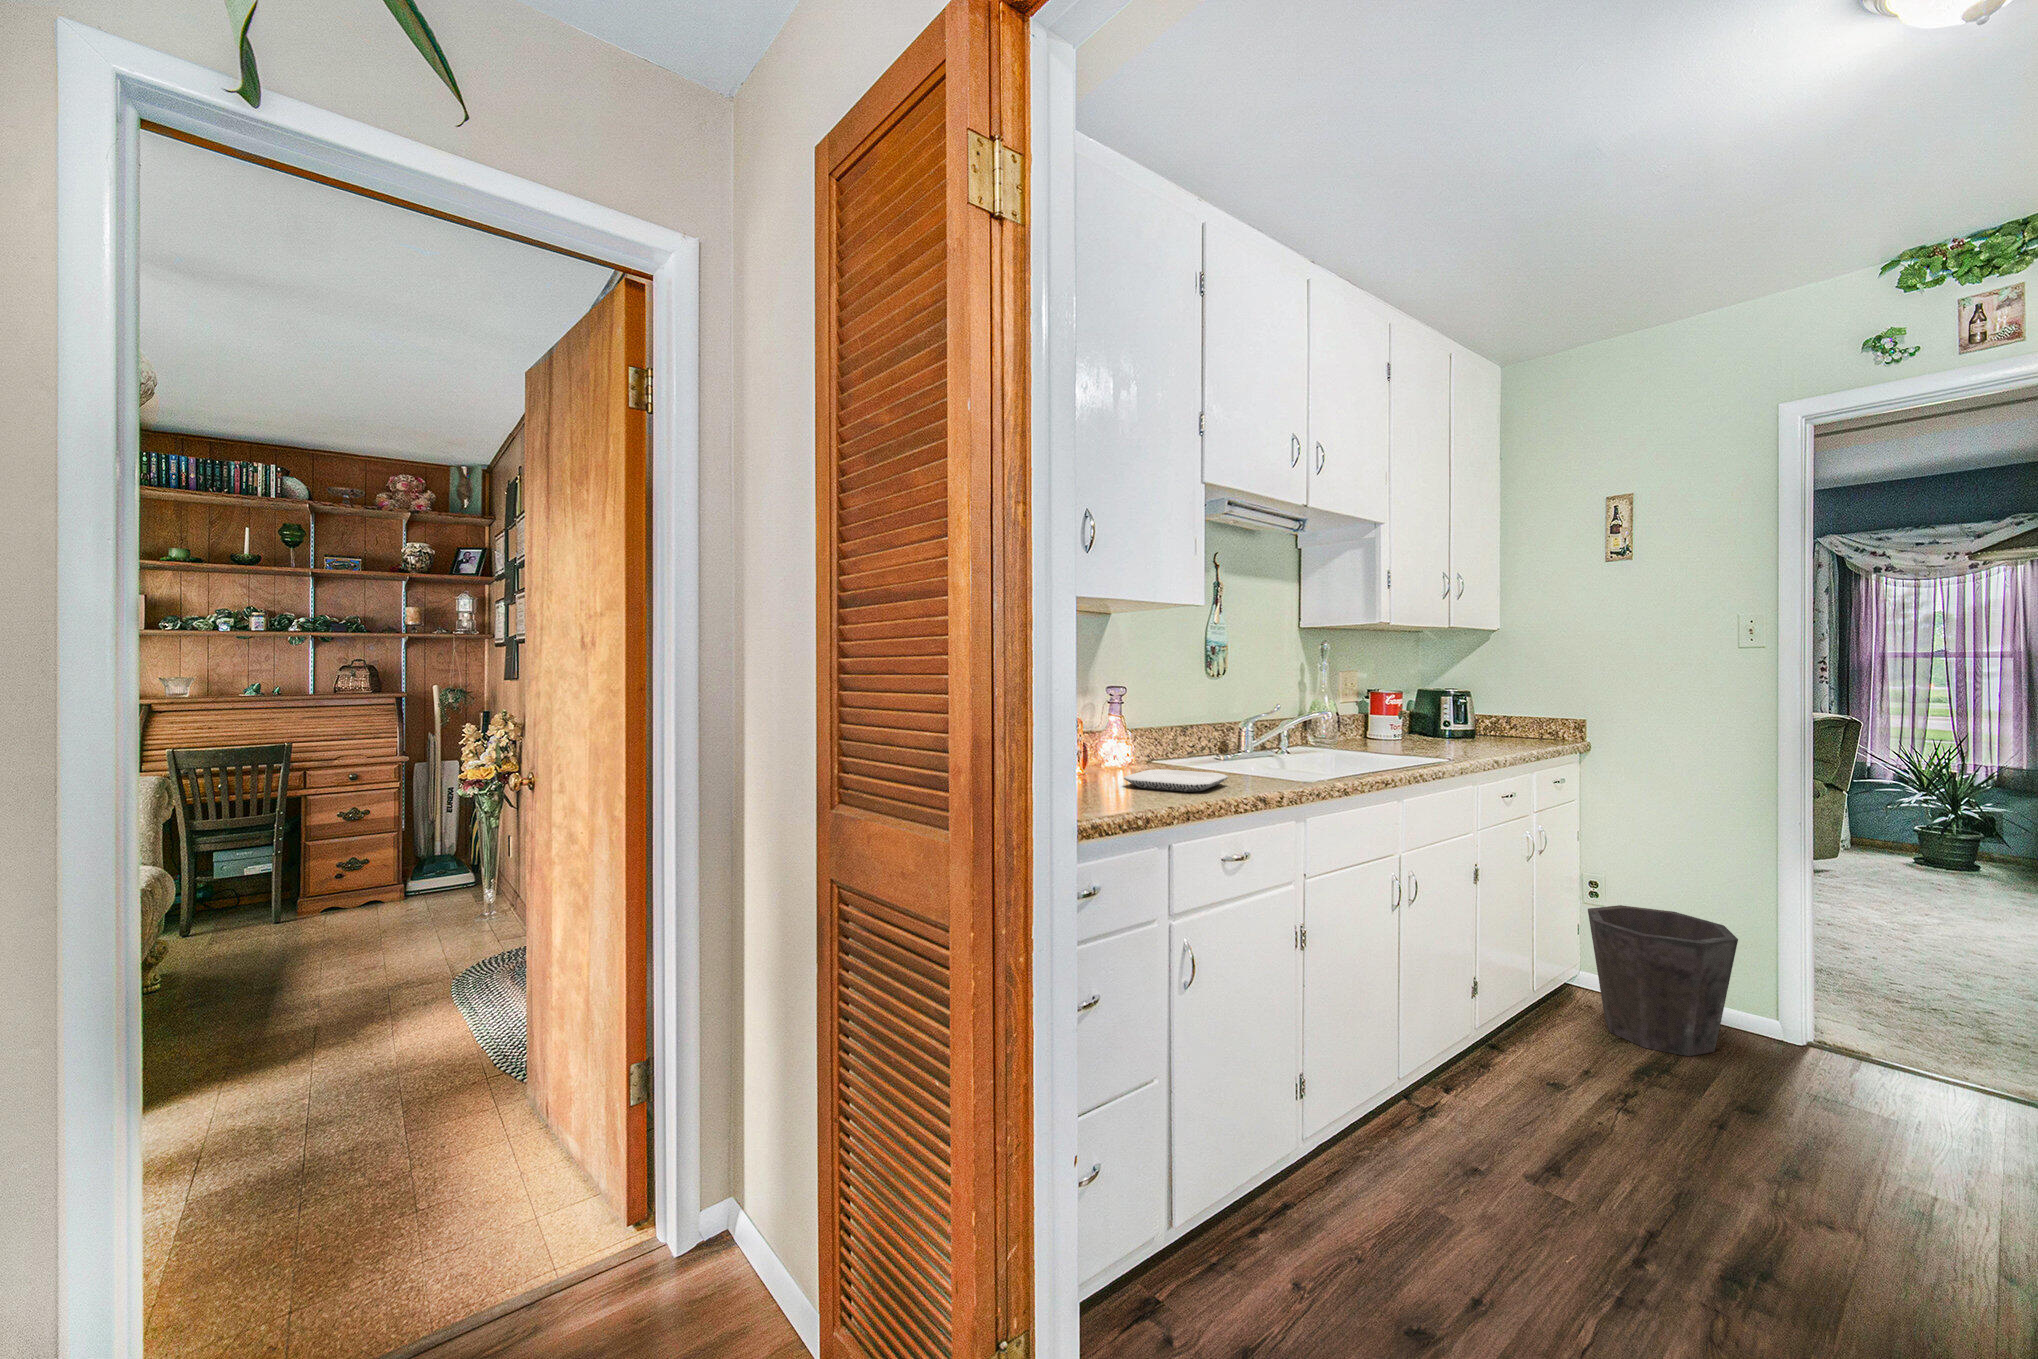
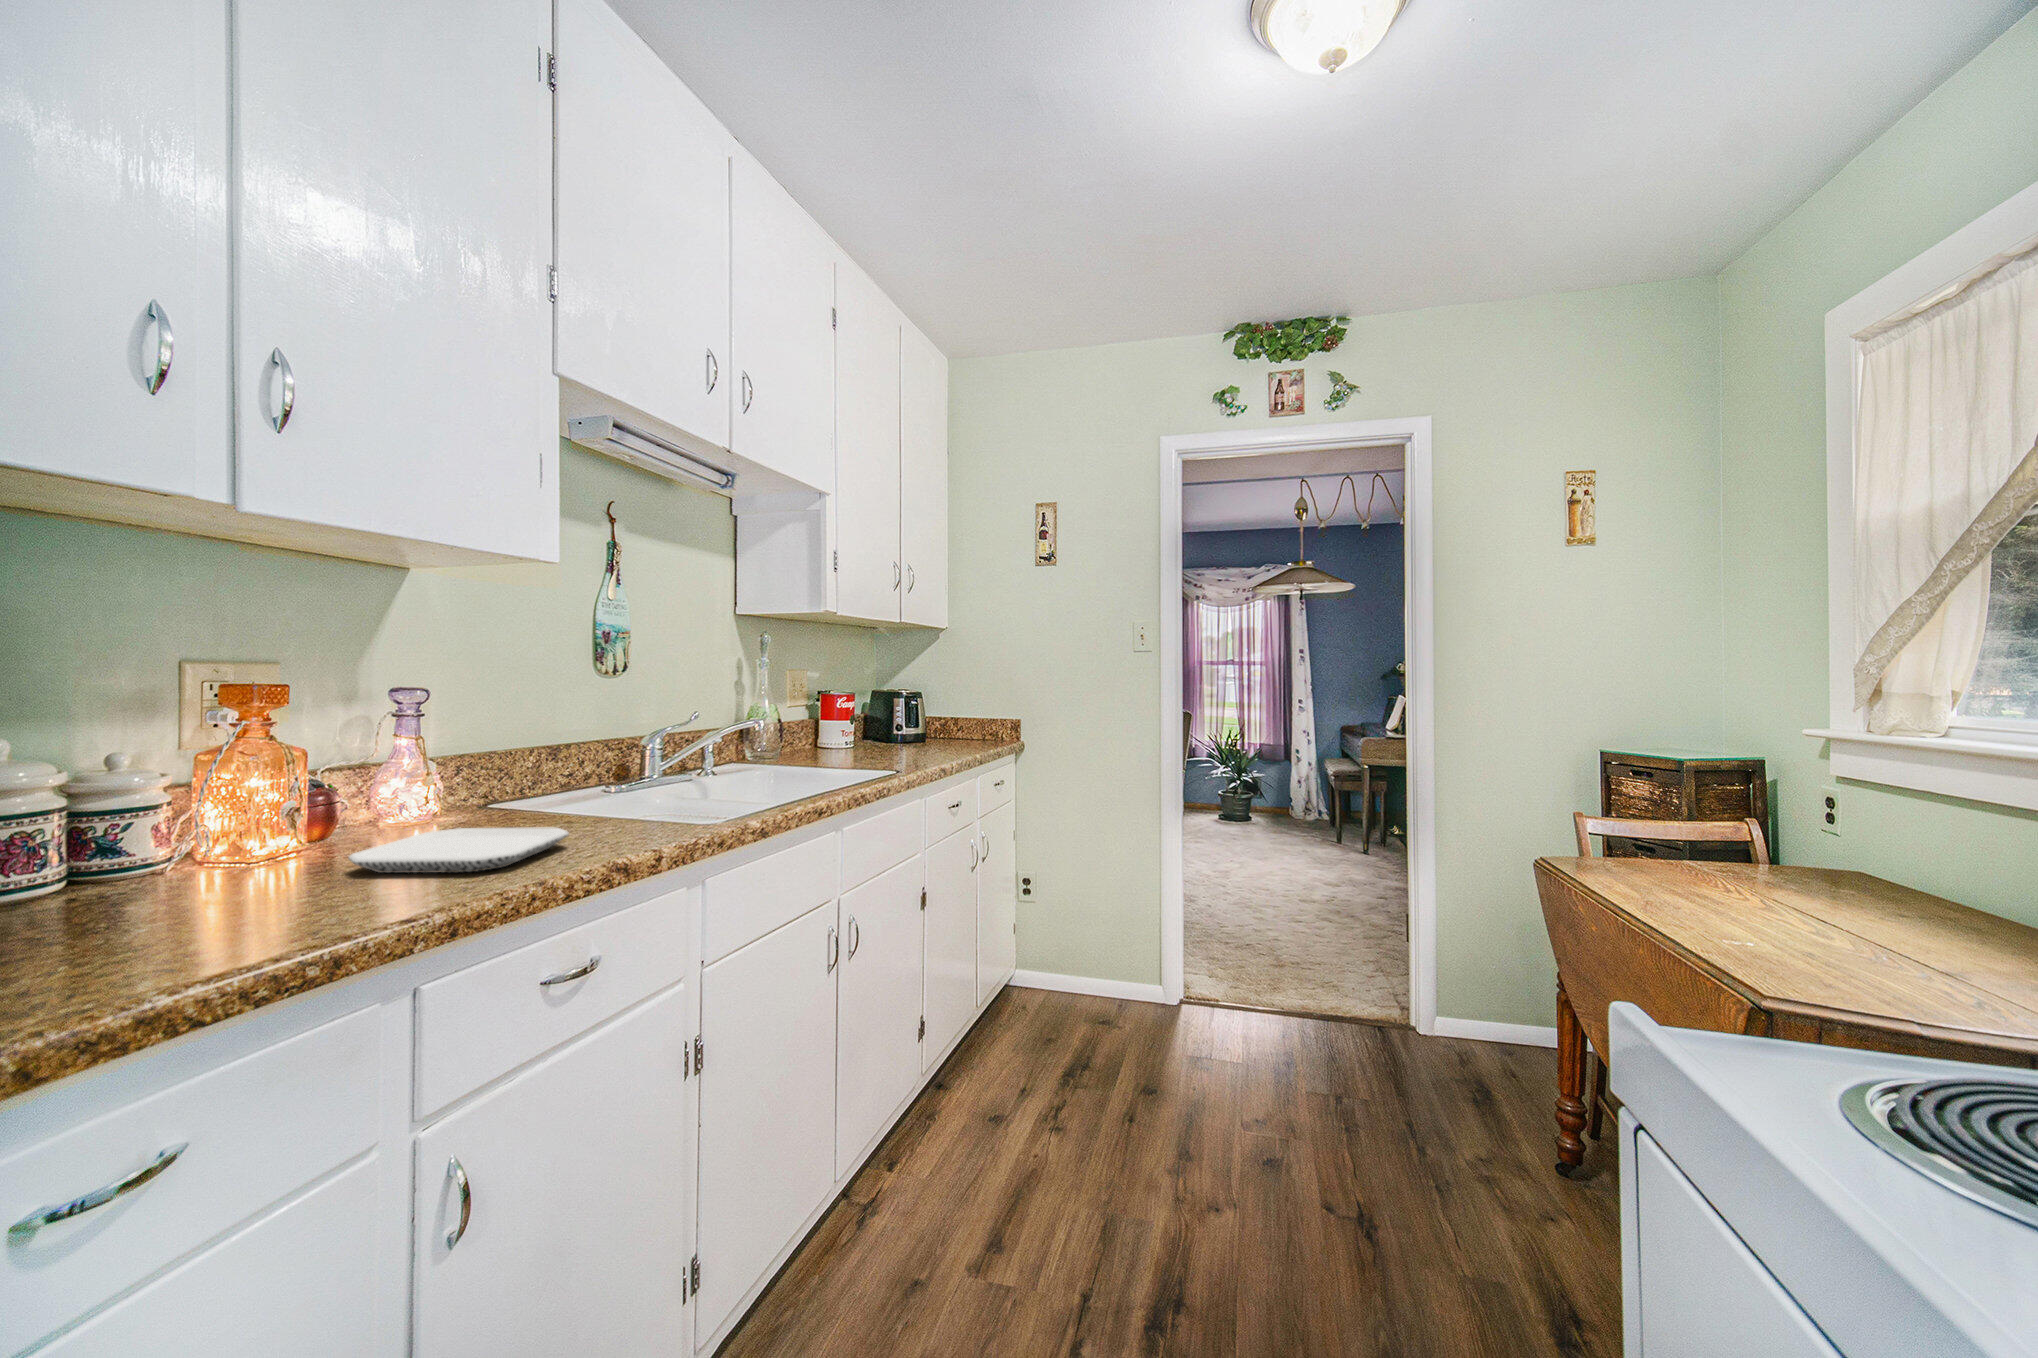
waste bin: present [1588,905,1738,1056] -> none [1025,899,1137,1040]

